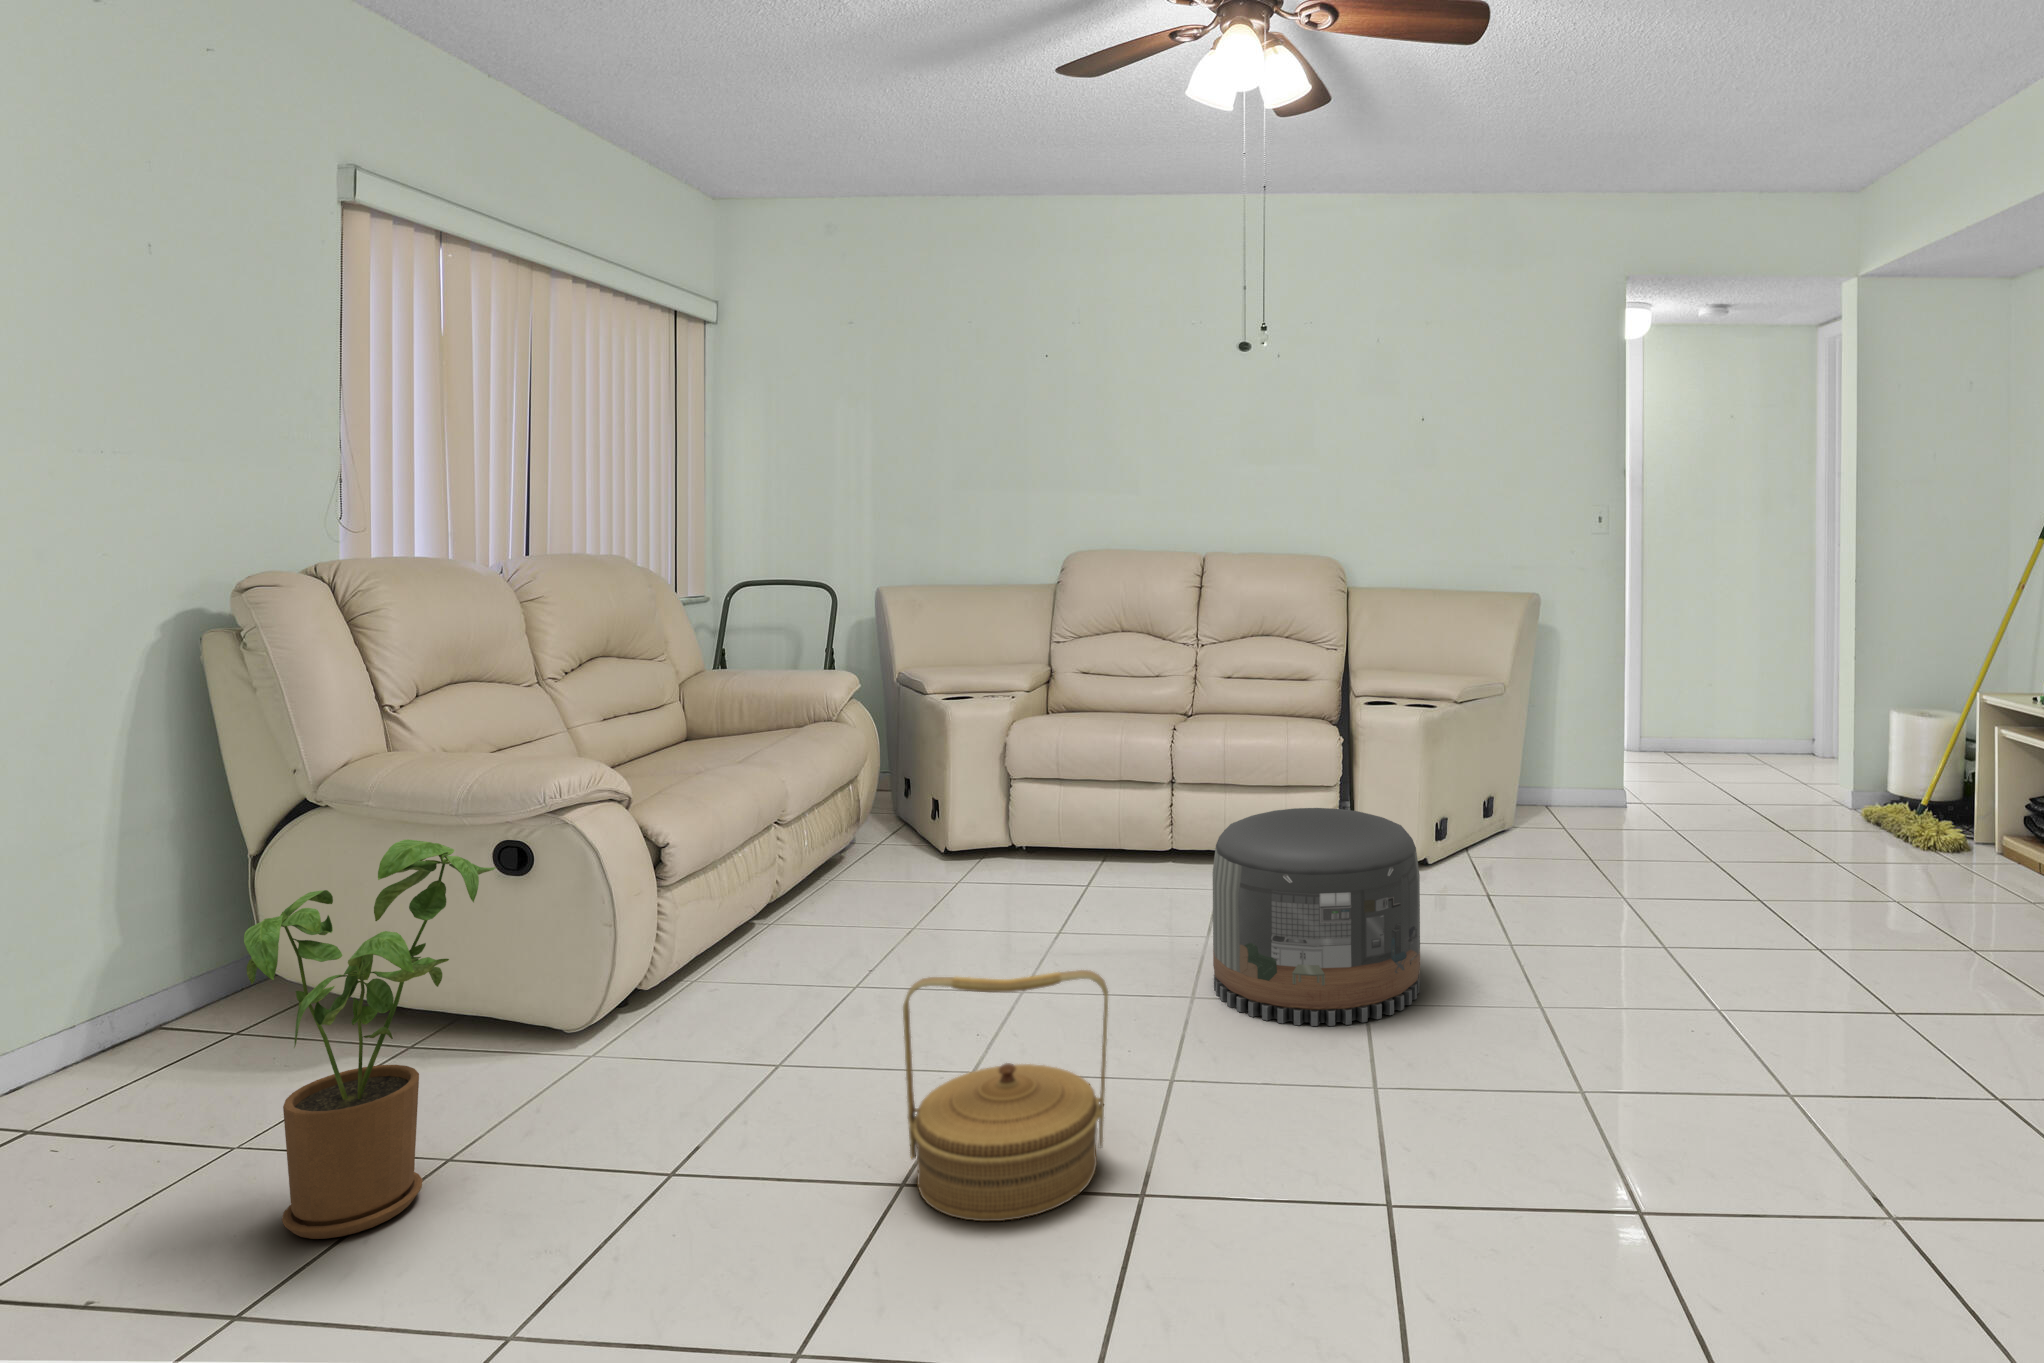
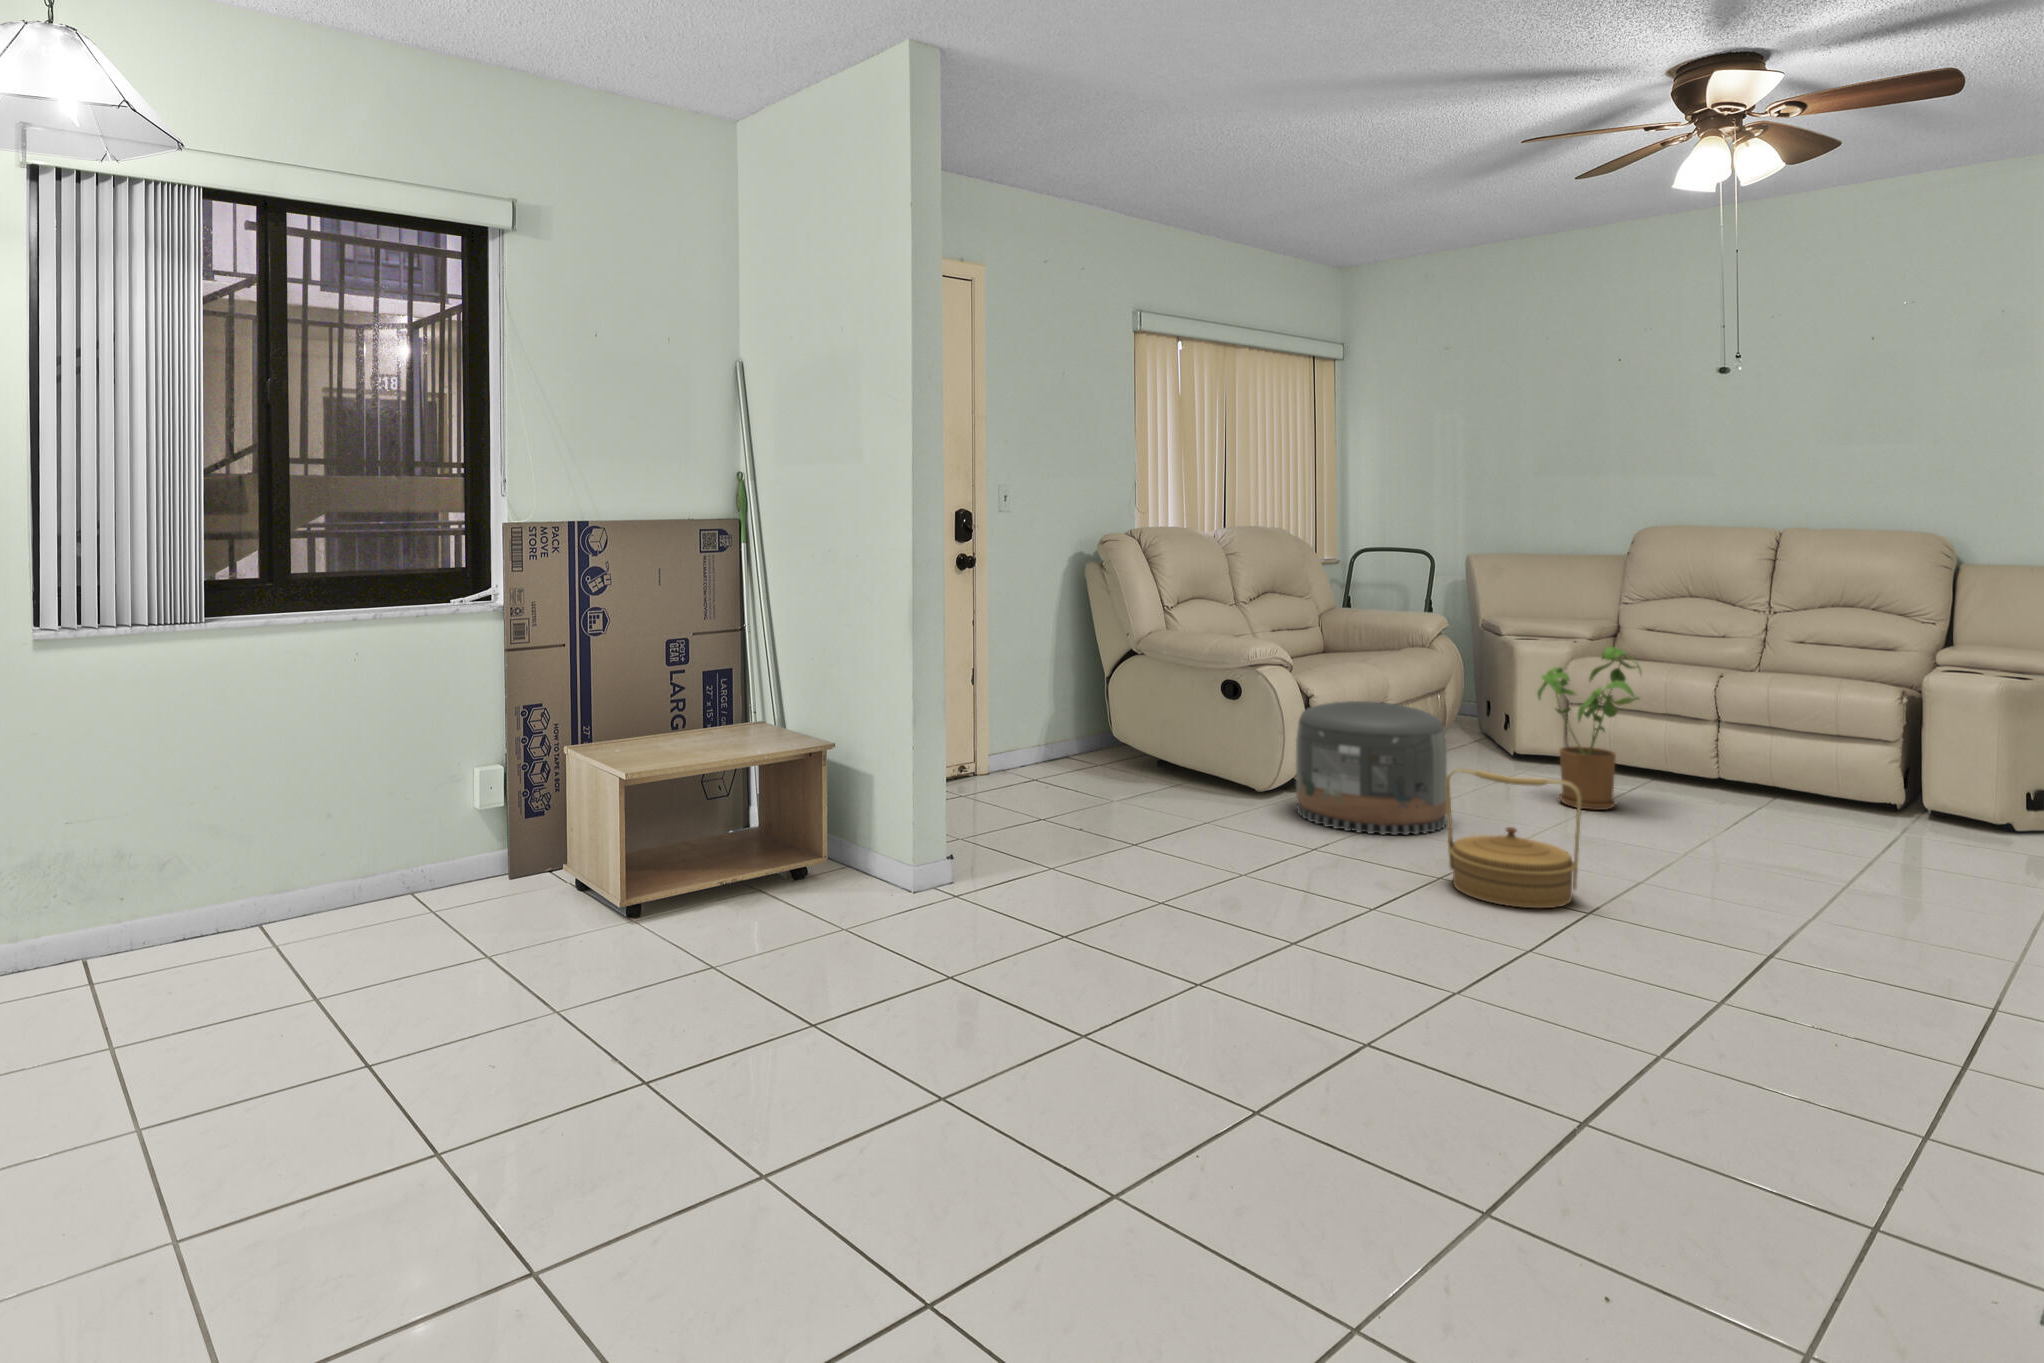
pouf: present [1213,808,1420,1026] -> present [1296,701,1447,835]
house plant: present [244,839,497,1239] -> present [1537,647,1641,810]

